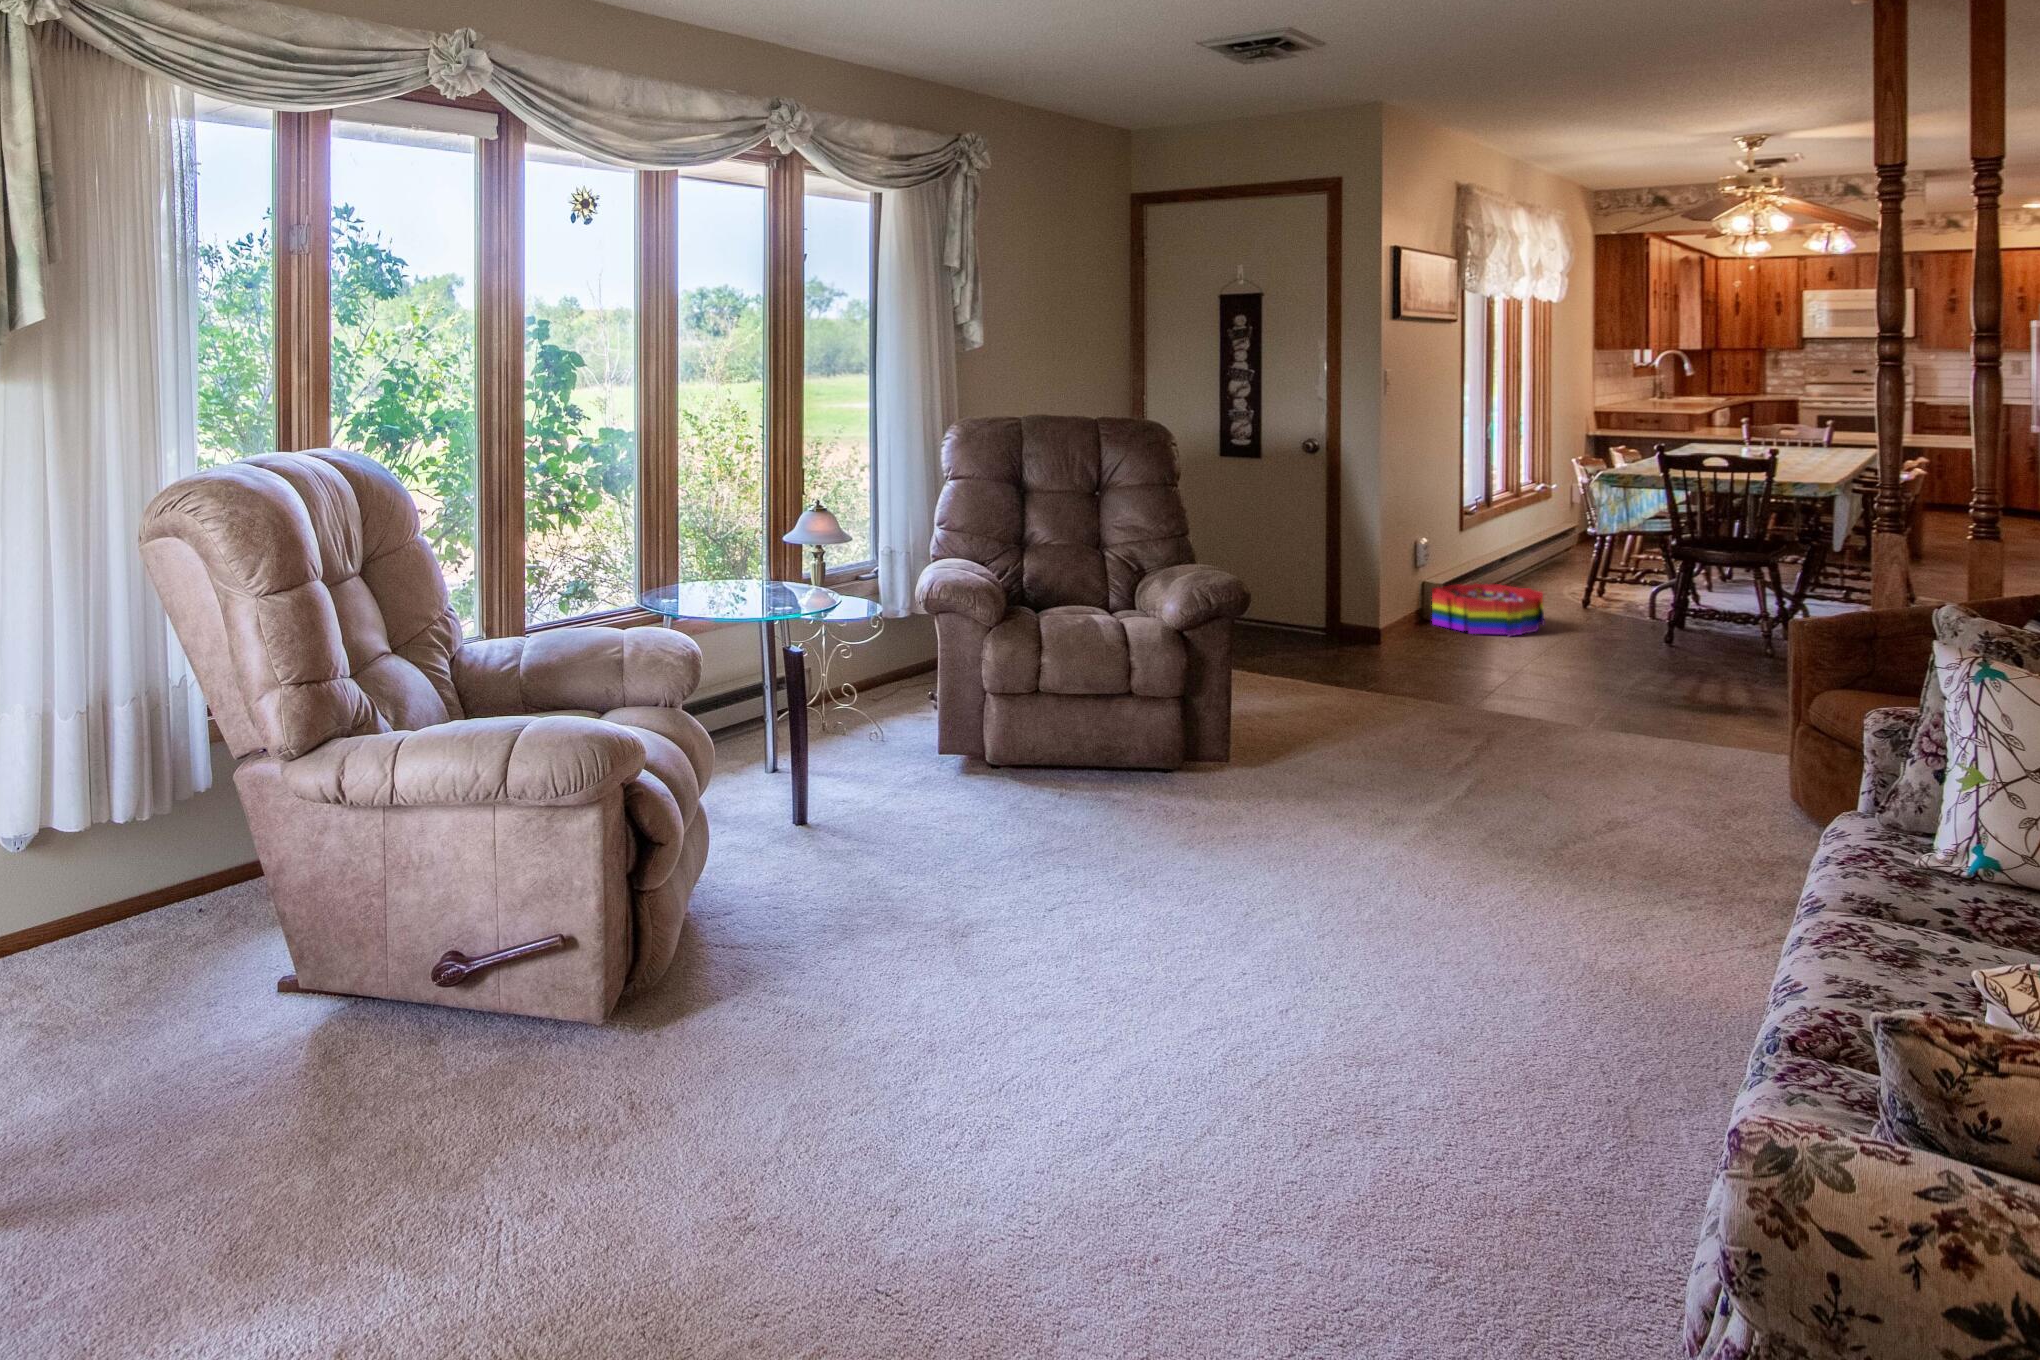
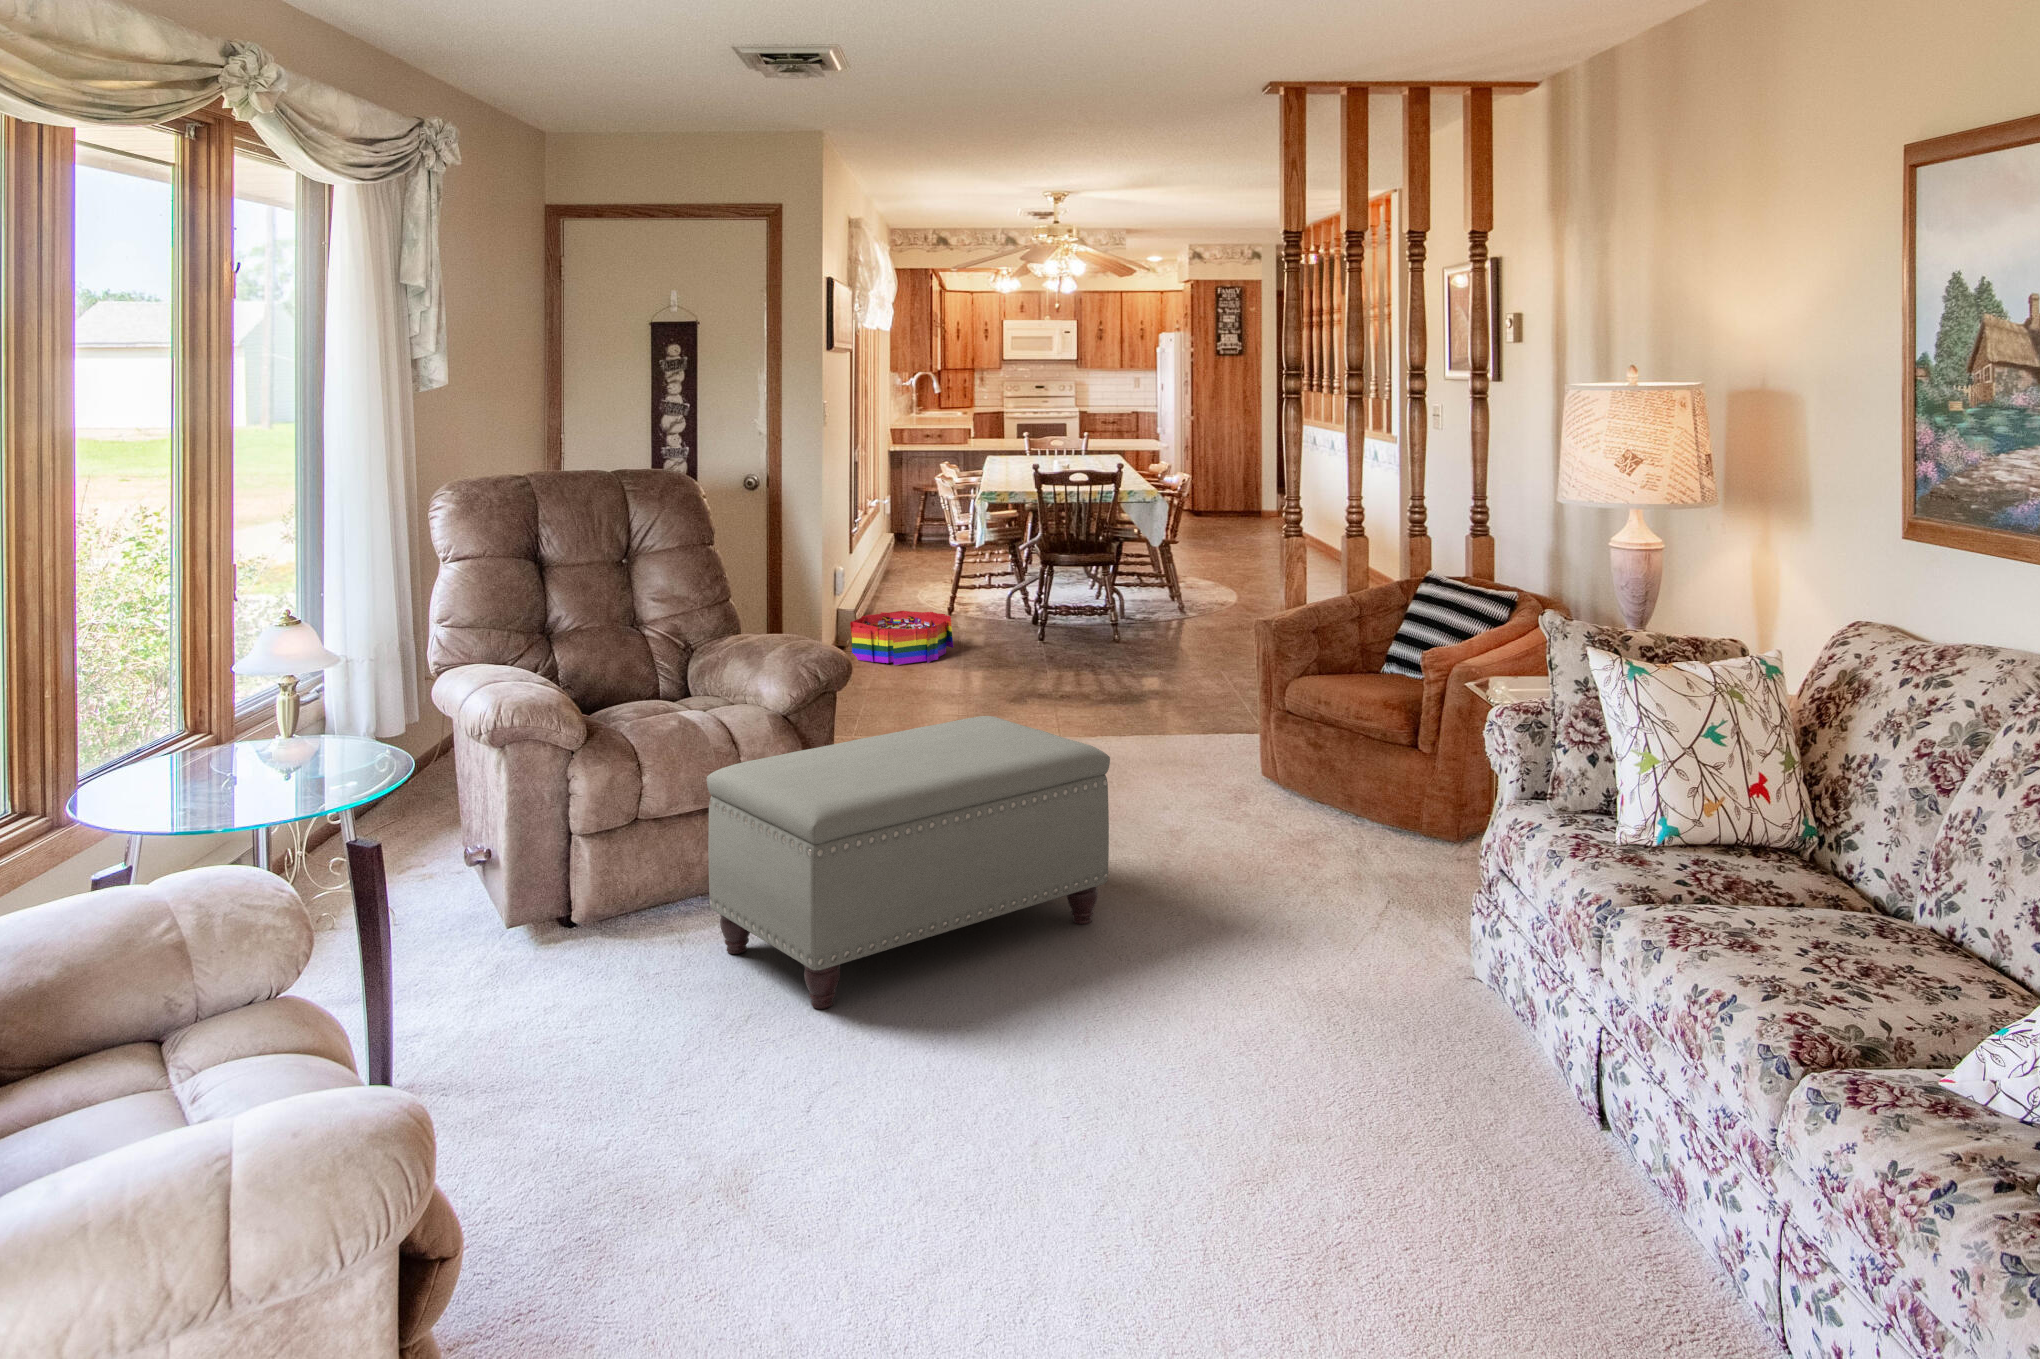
ottoman: none [1073,650,1439,853] -> present [707,716,1110,1009]

